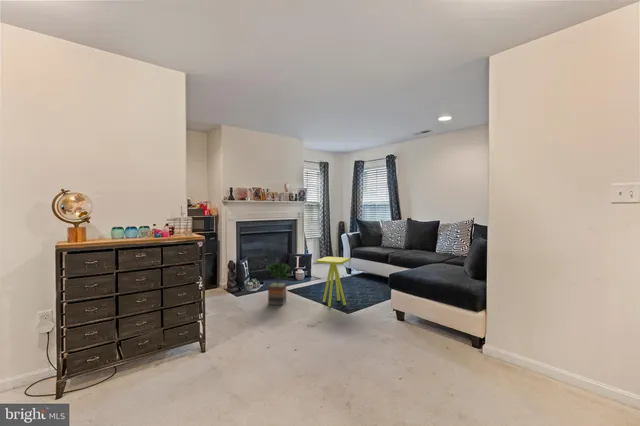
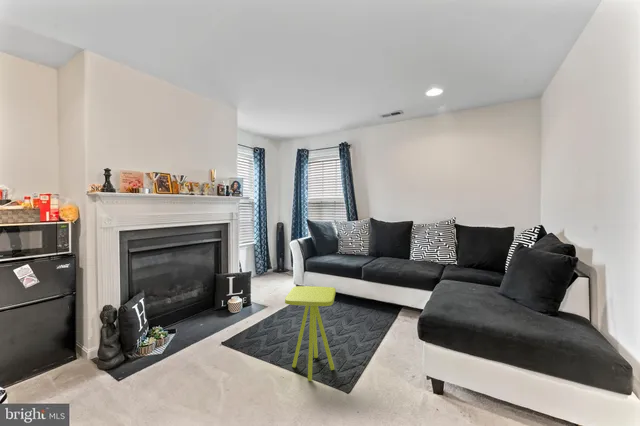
potted tree: present [266,263,290,305] -> none [182,307,237,398]

